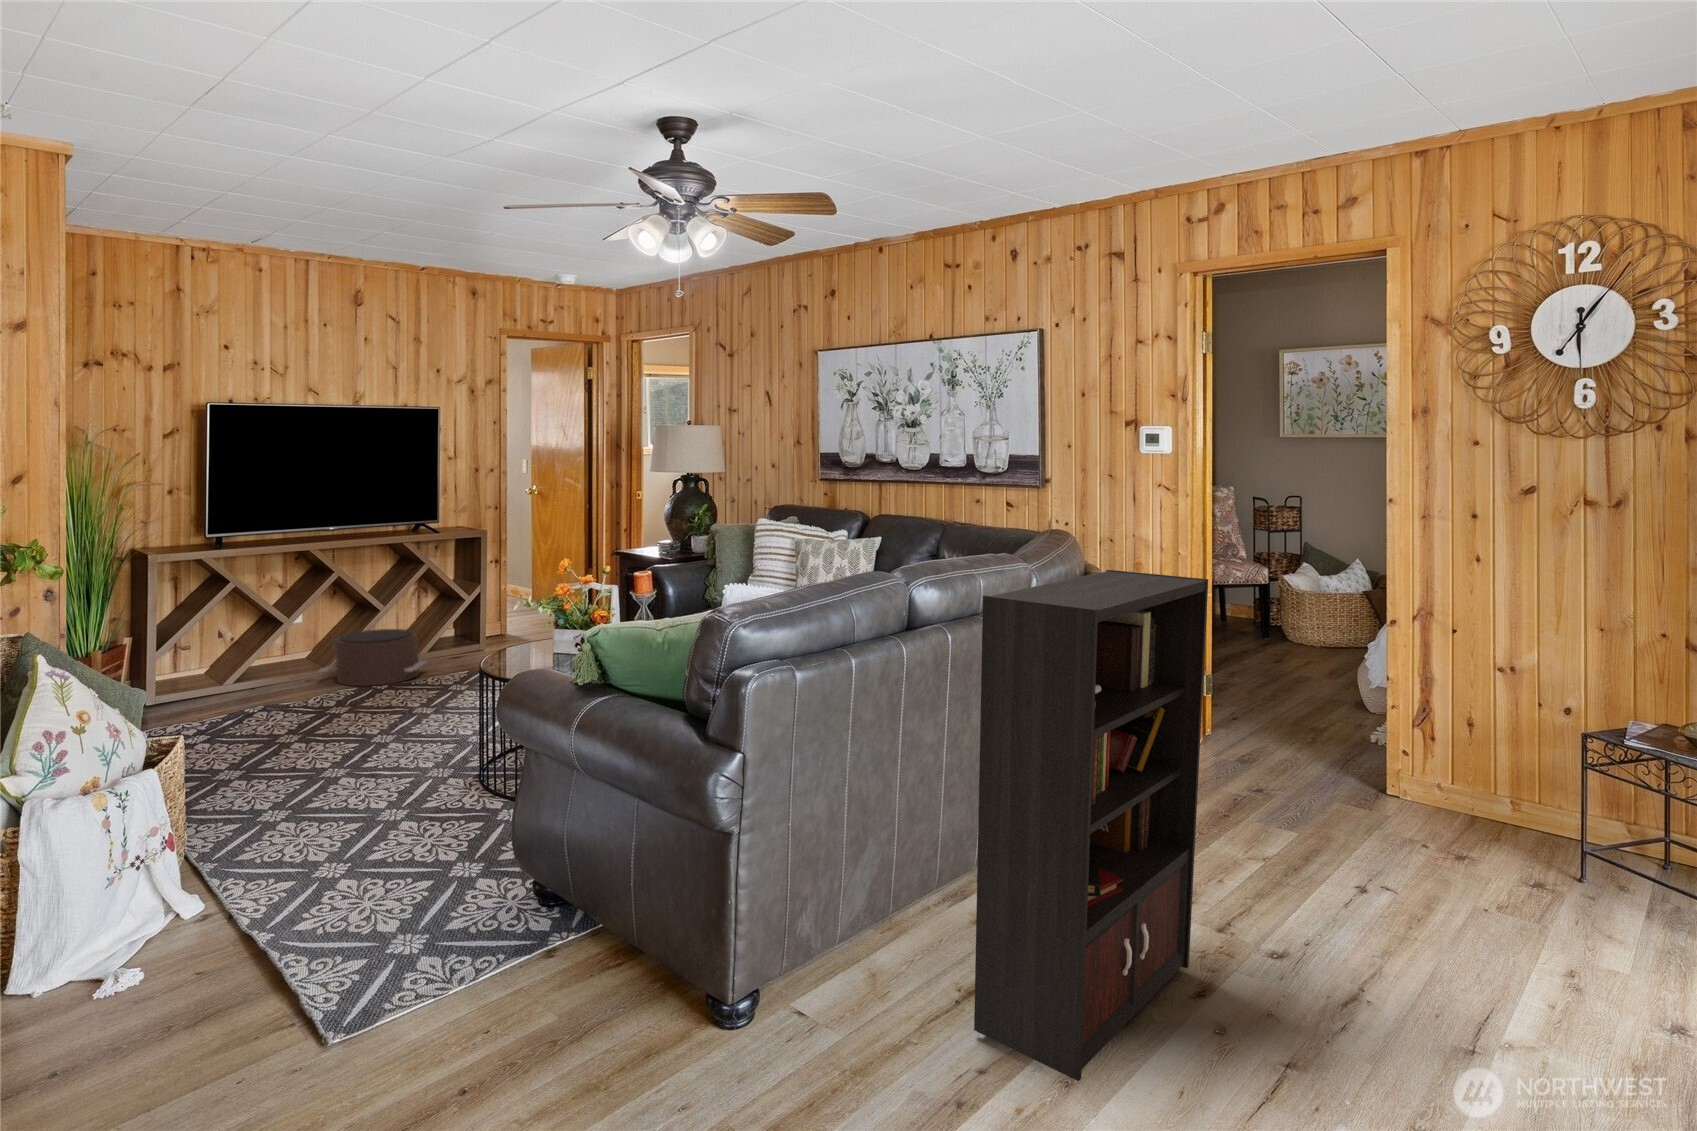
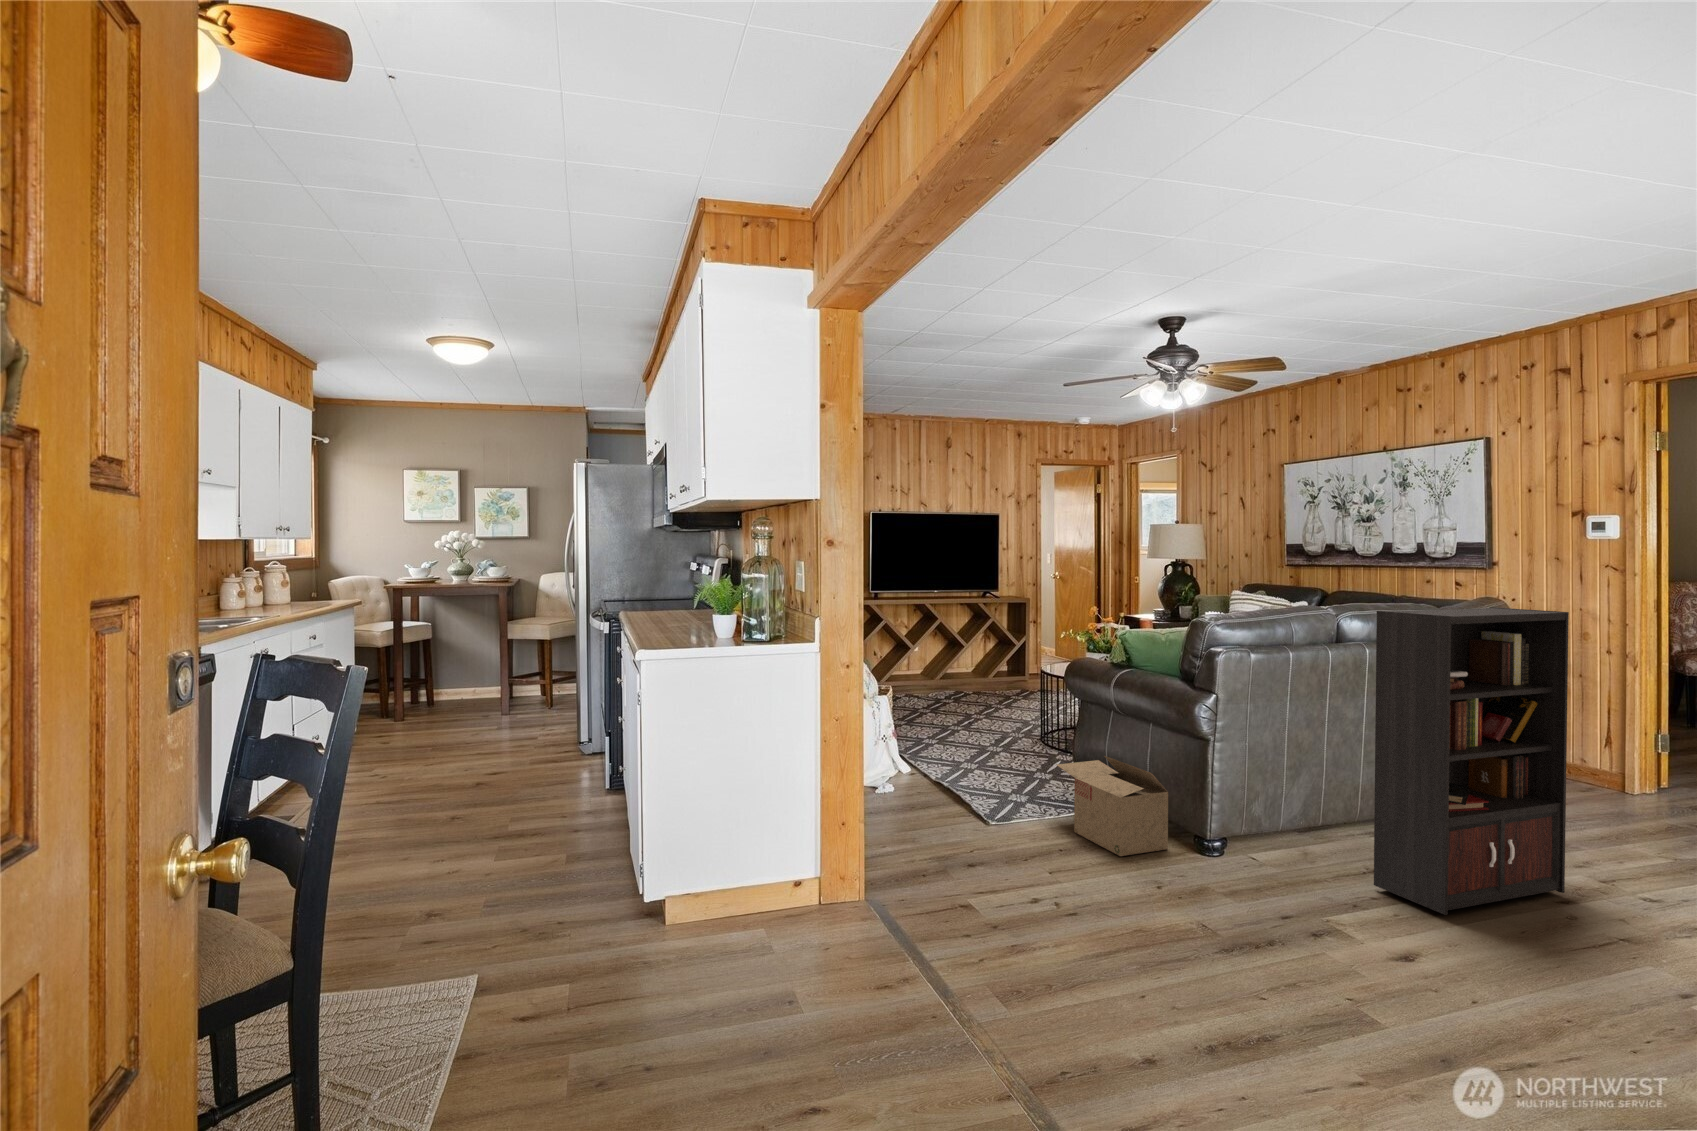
pouf: present [319,629,427,686] -> none [928,658,993,692]
cardboard box: none [462,861,663,1074] -> present [1057,756,1168,856]

